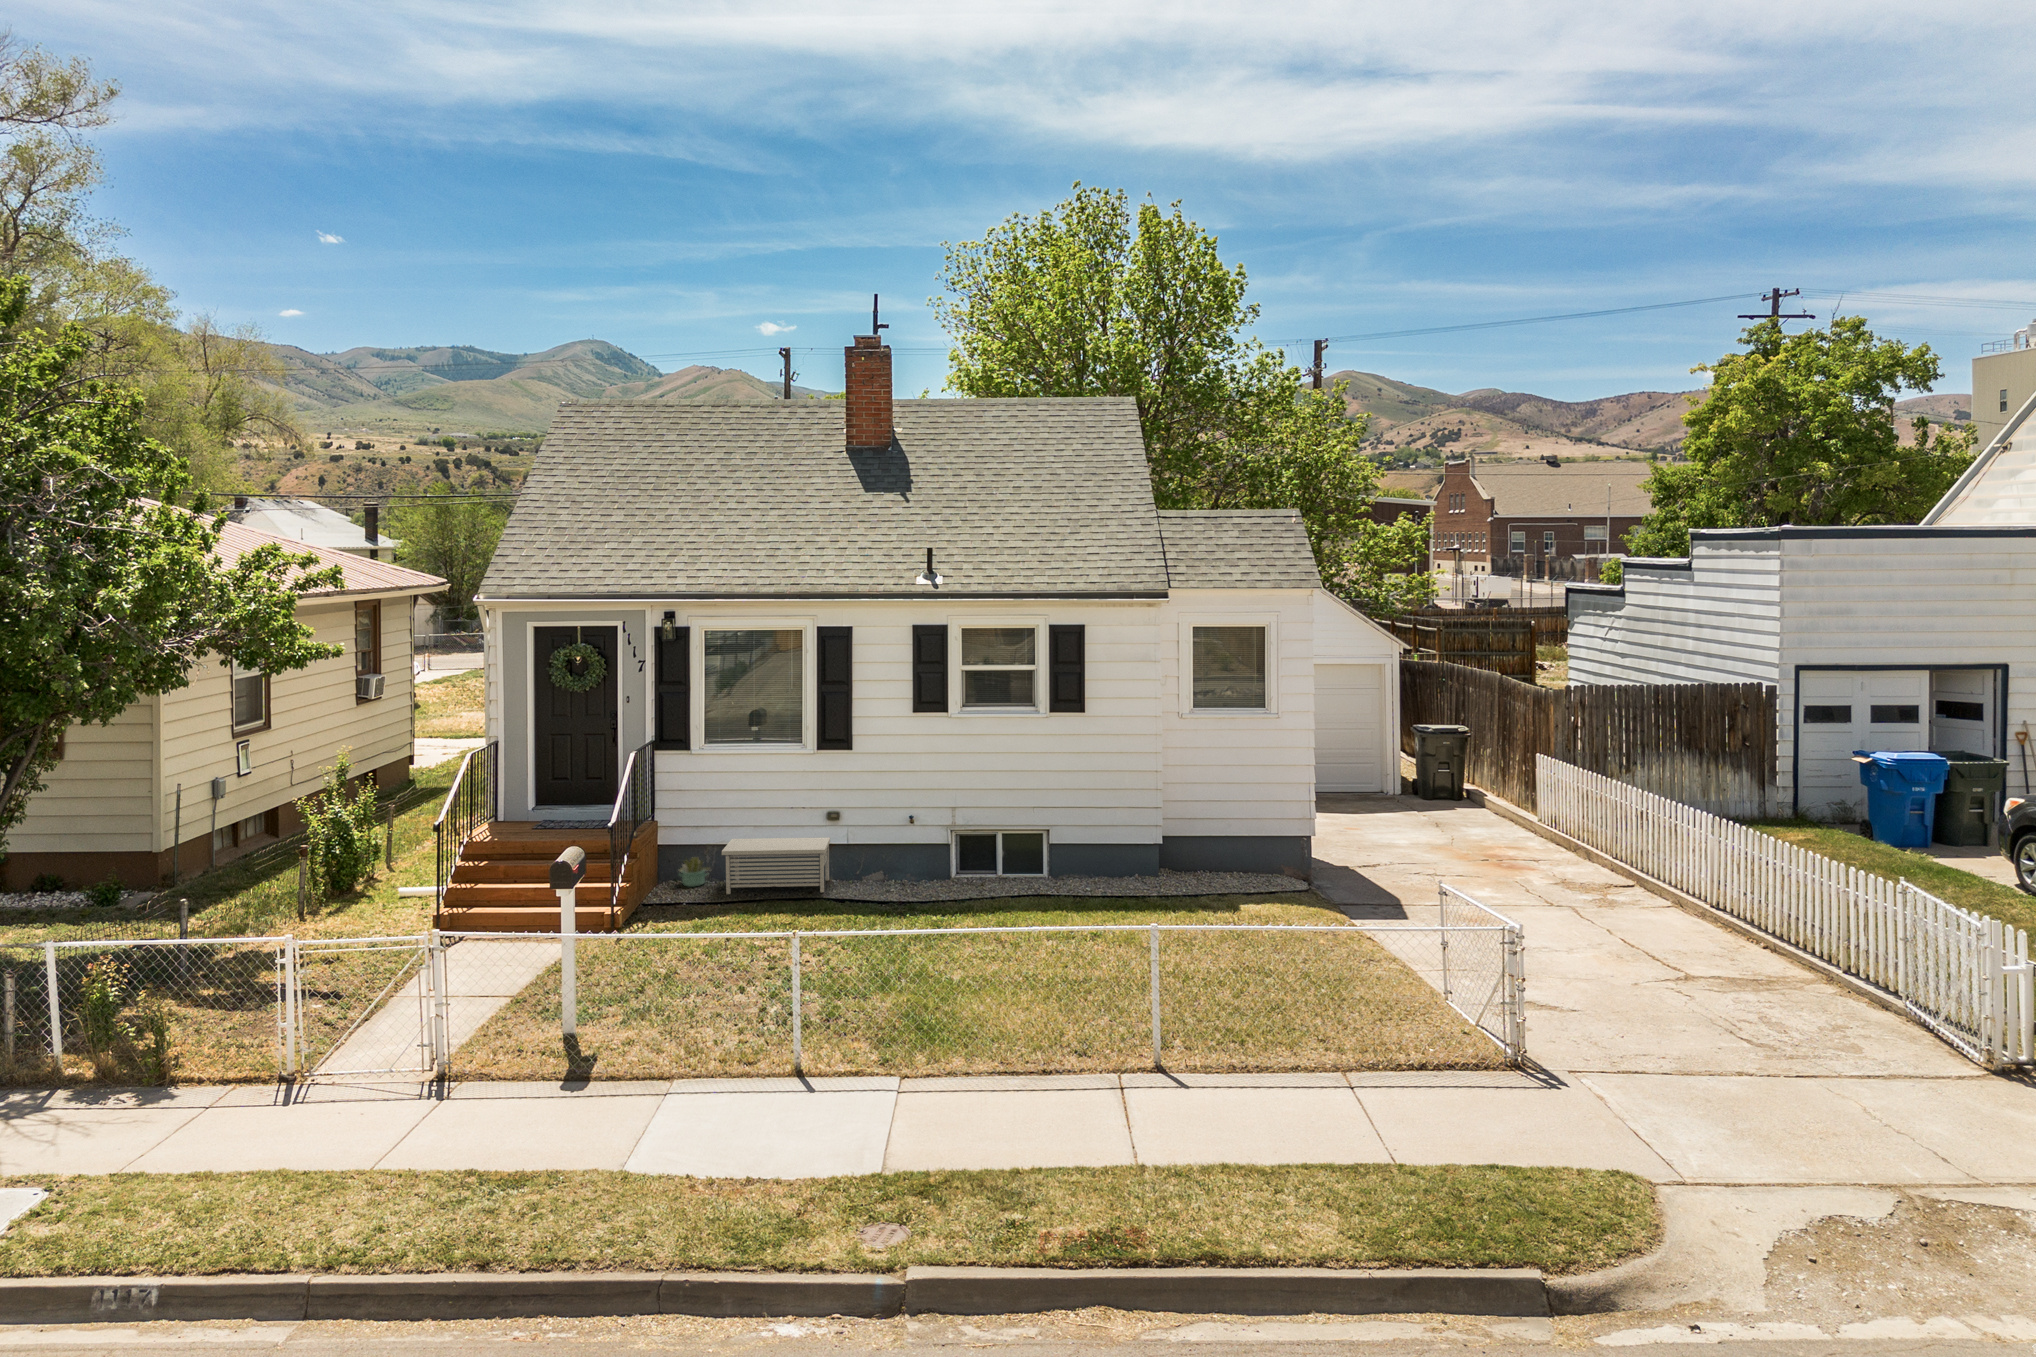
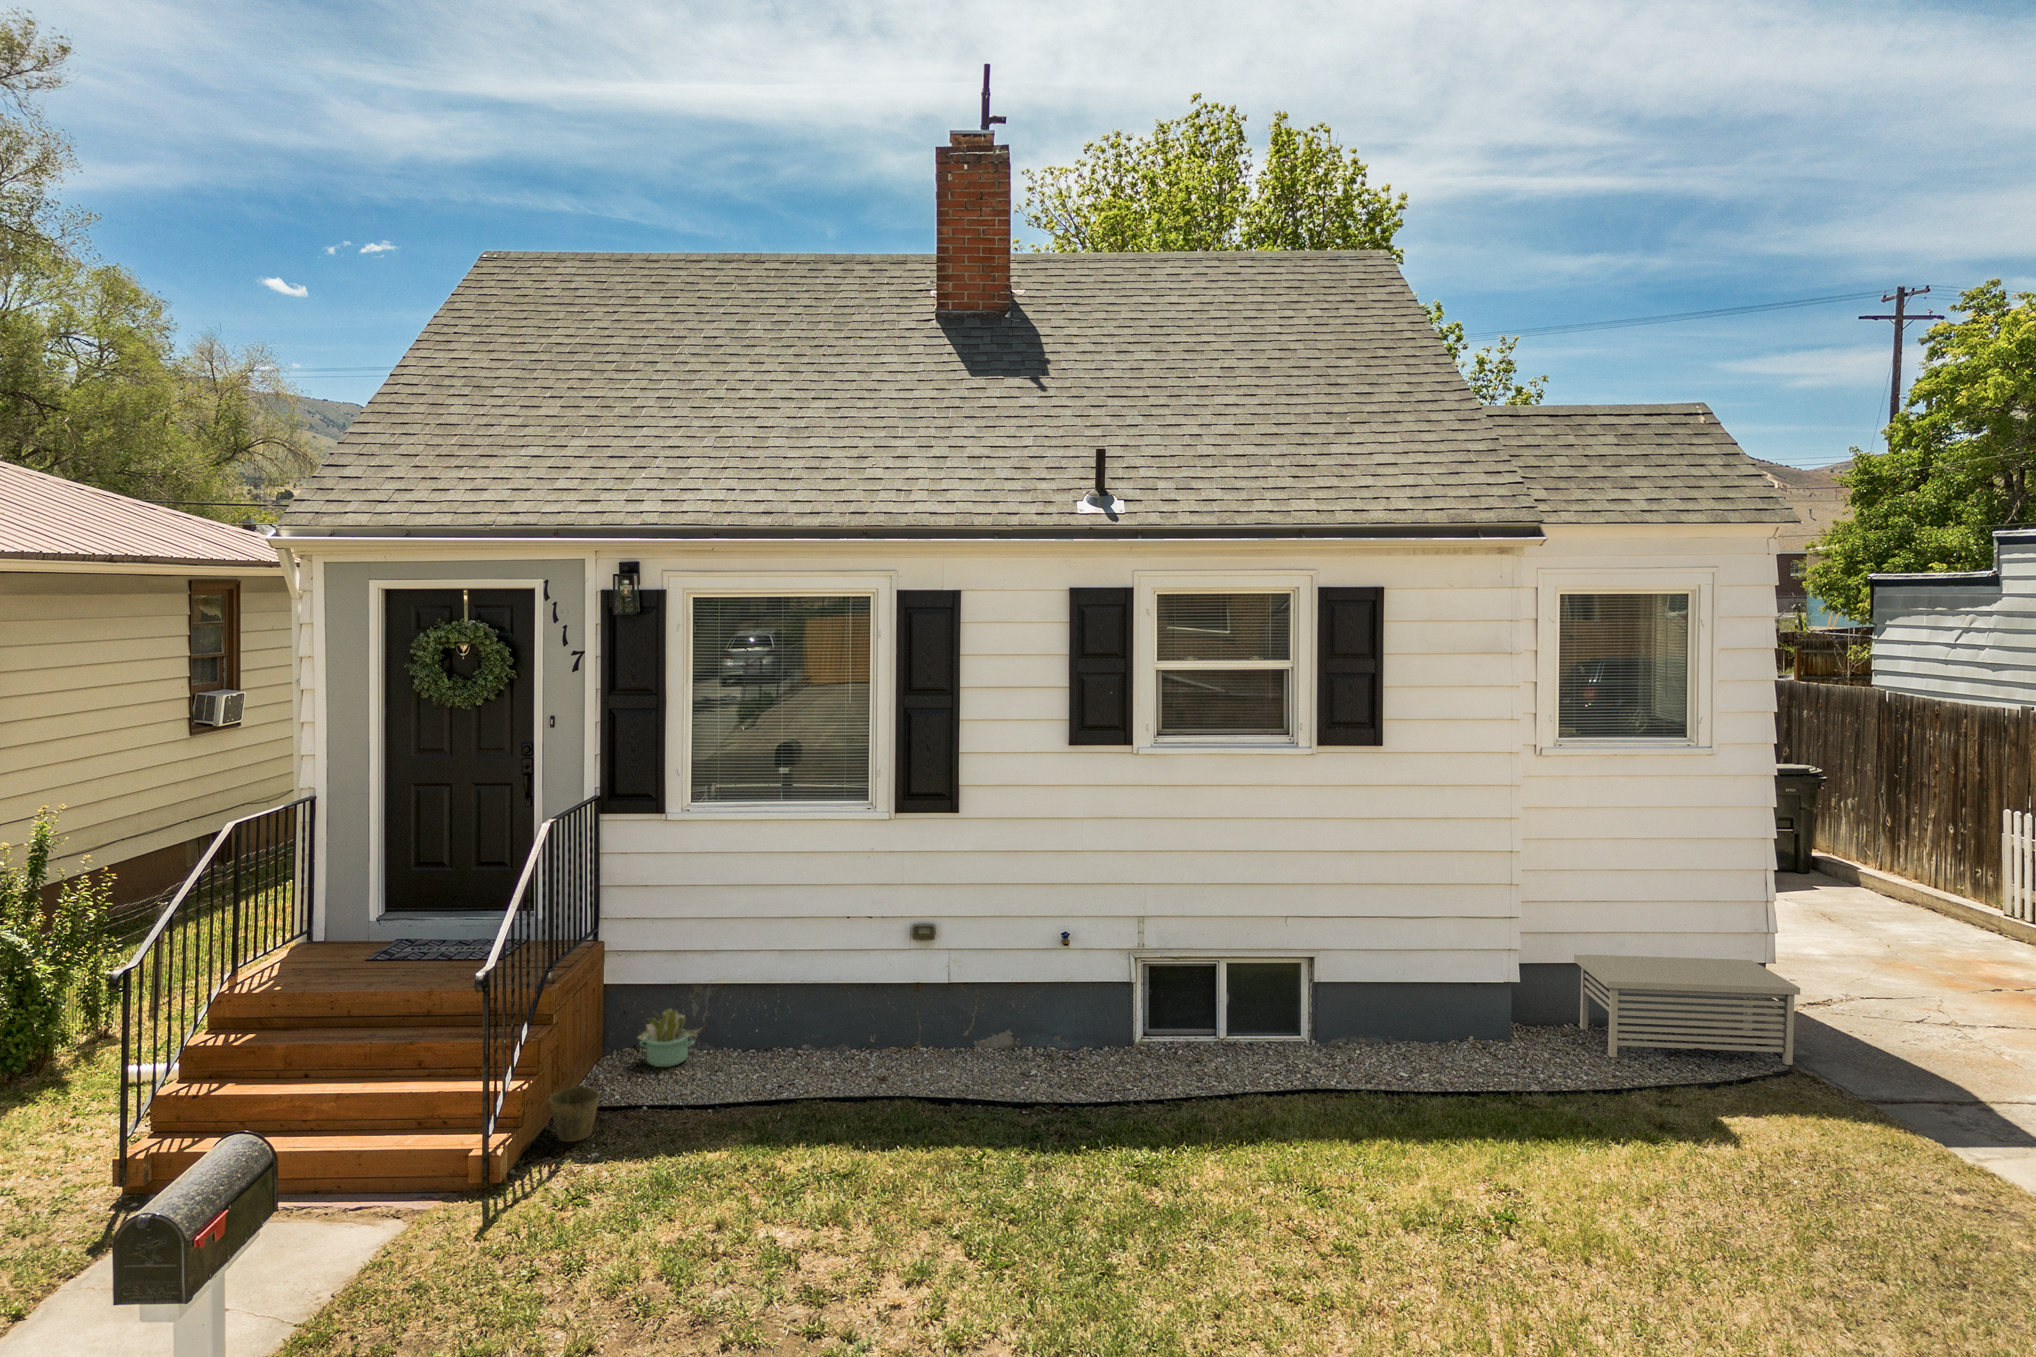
storage bench: present [722,837,830,894] -> present [1573,954,1800,1065]
bucket: none [638,878,664,913] -> present [549,1069,600,1142]

